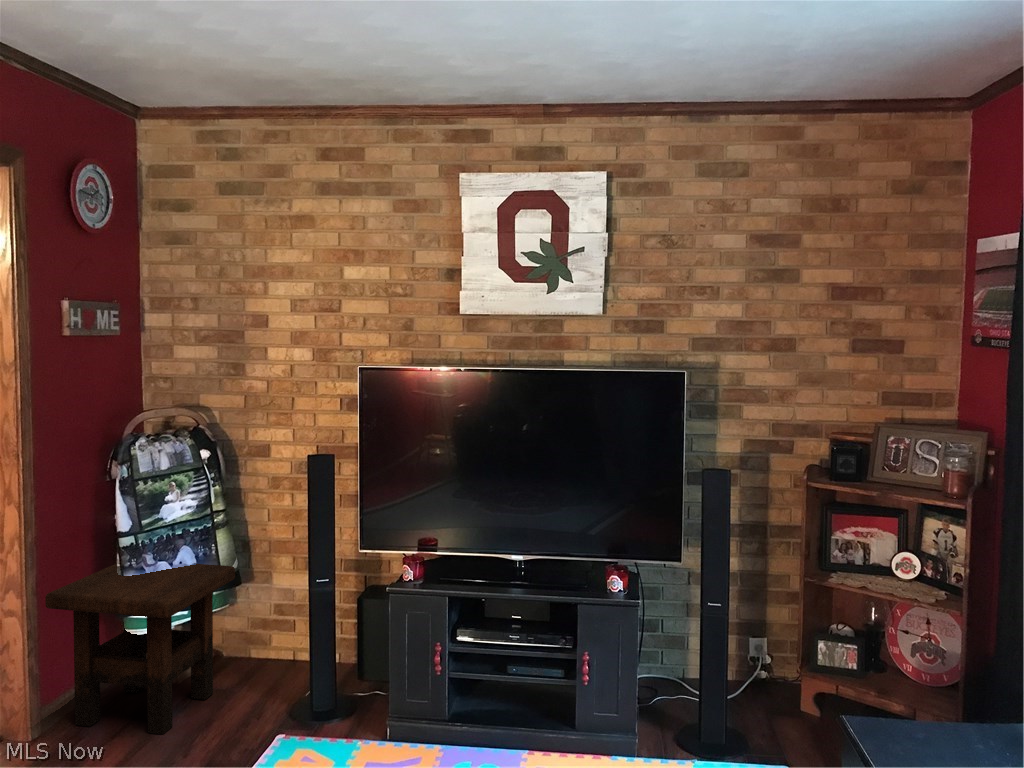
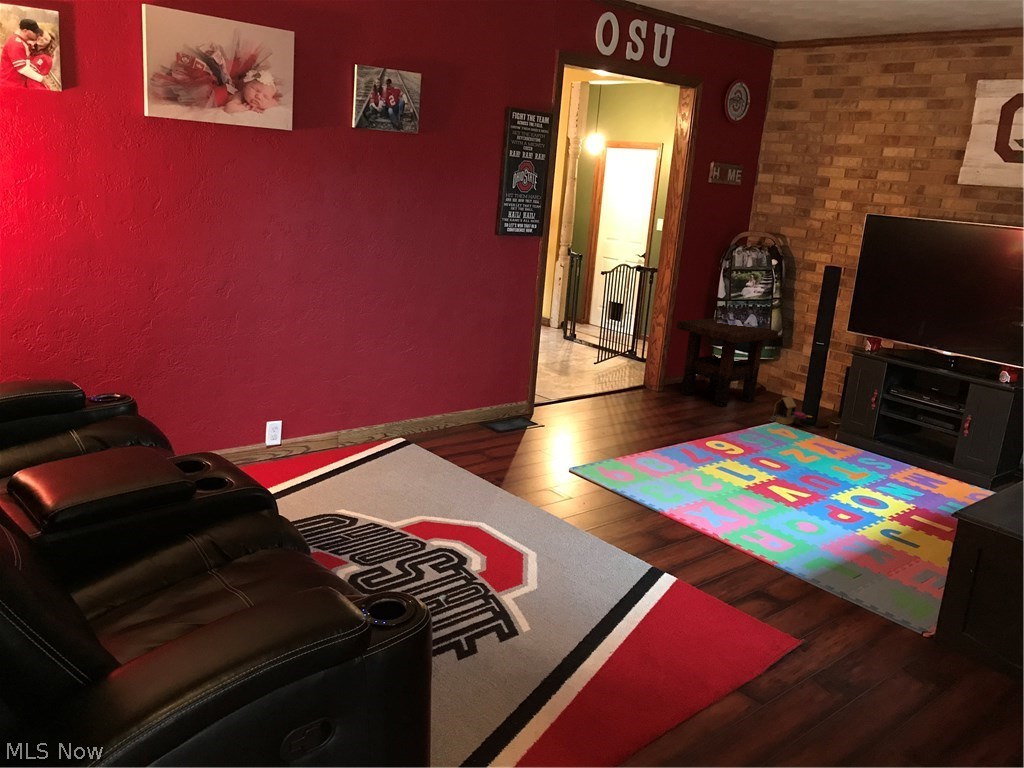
toy house: none [259,681,331,738] -> present [769,397,812,425]

